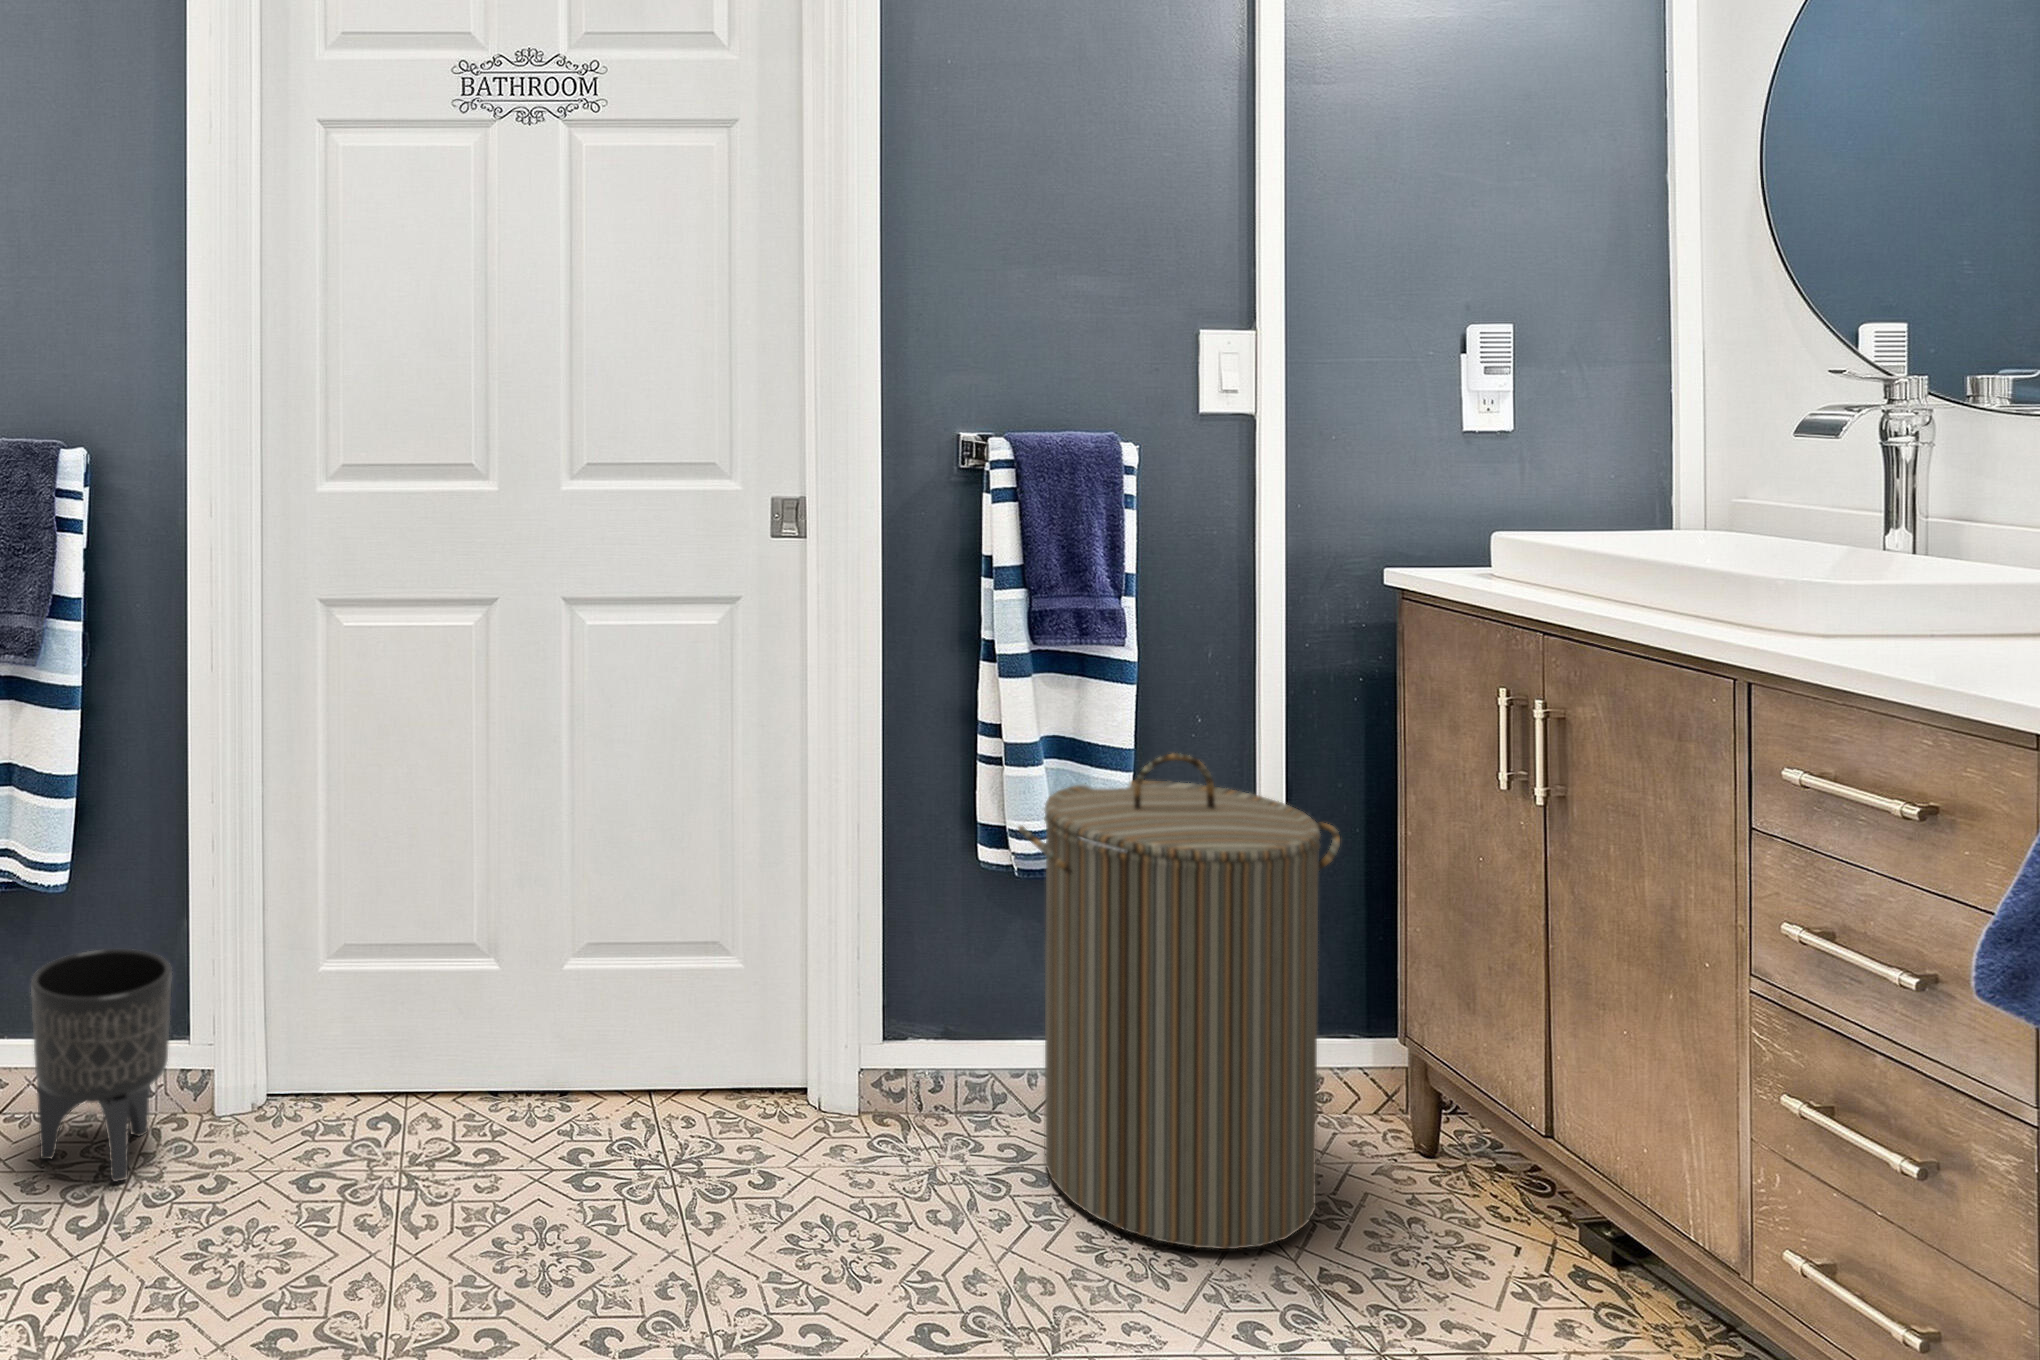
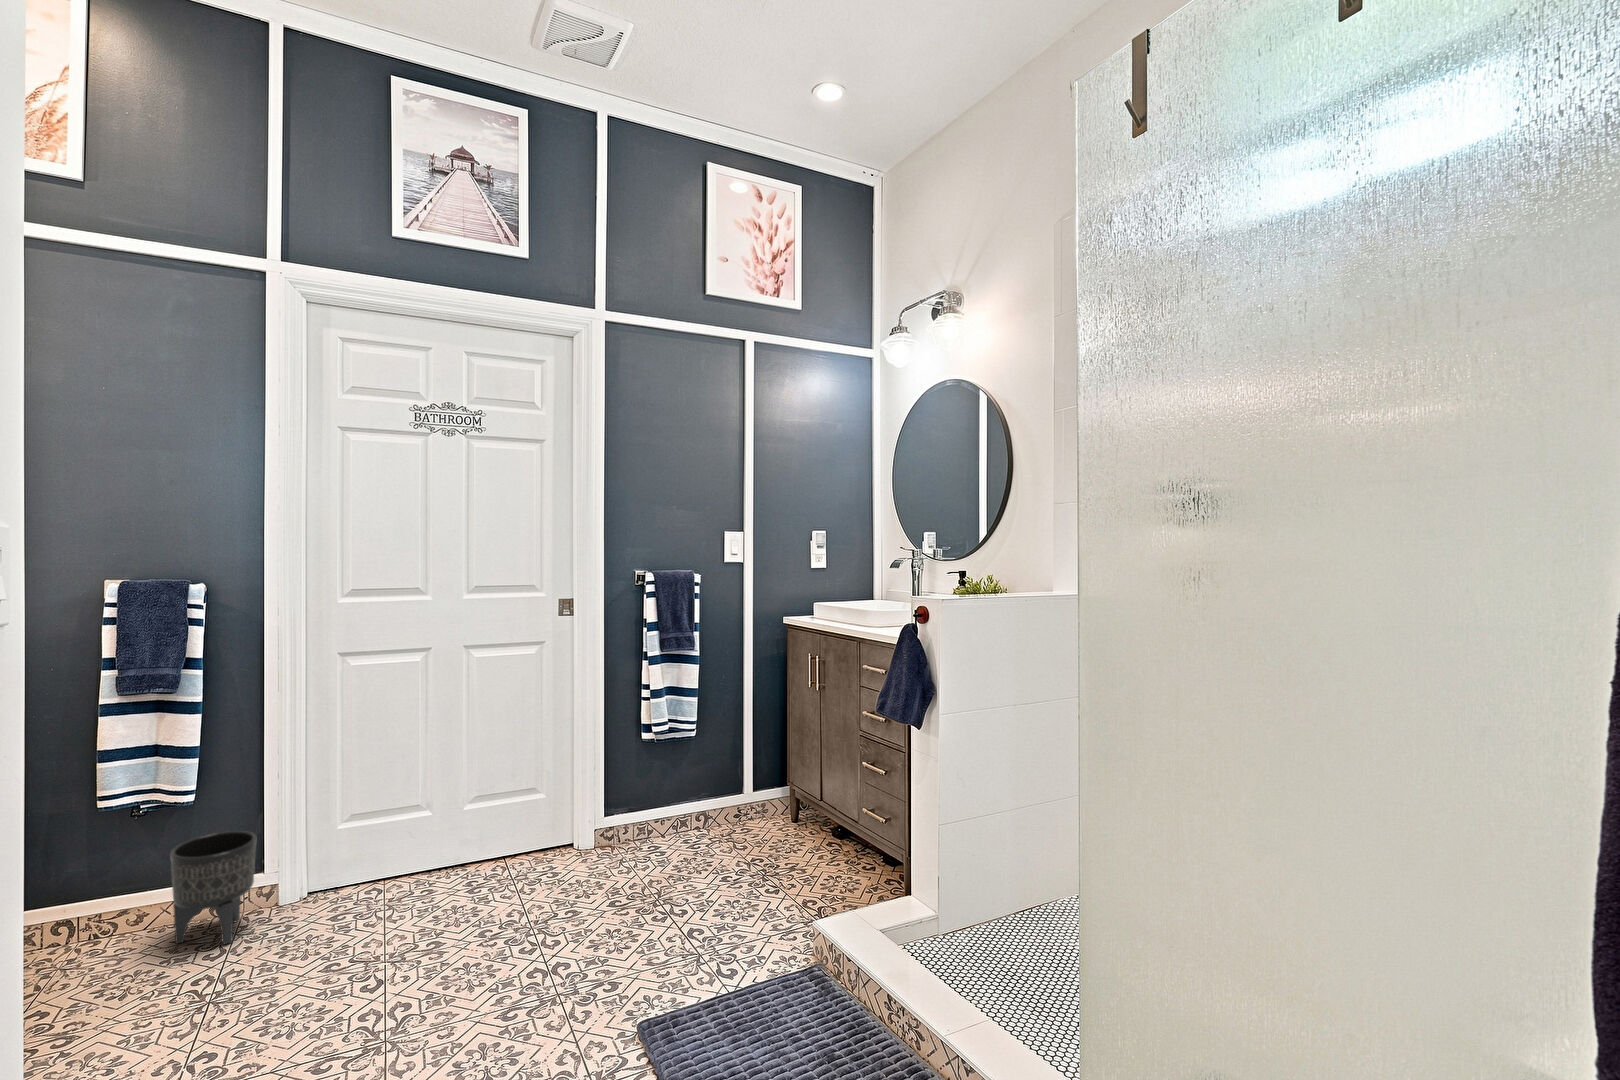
laundry hamper: present [1018,753,1340,1249] -> none [658,688,771,867]

